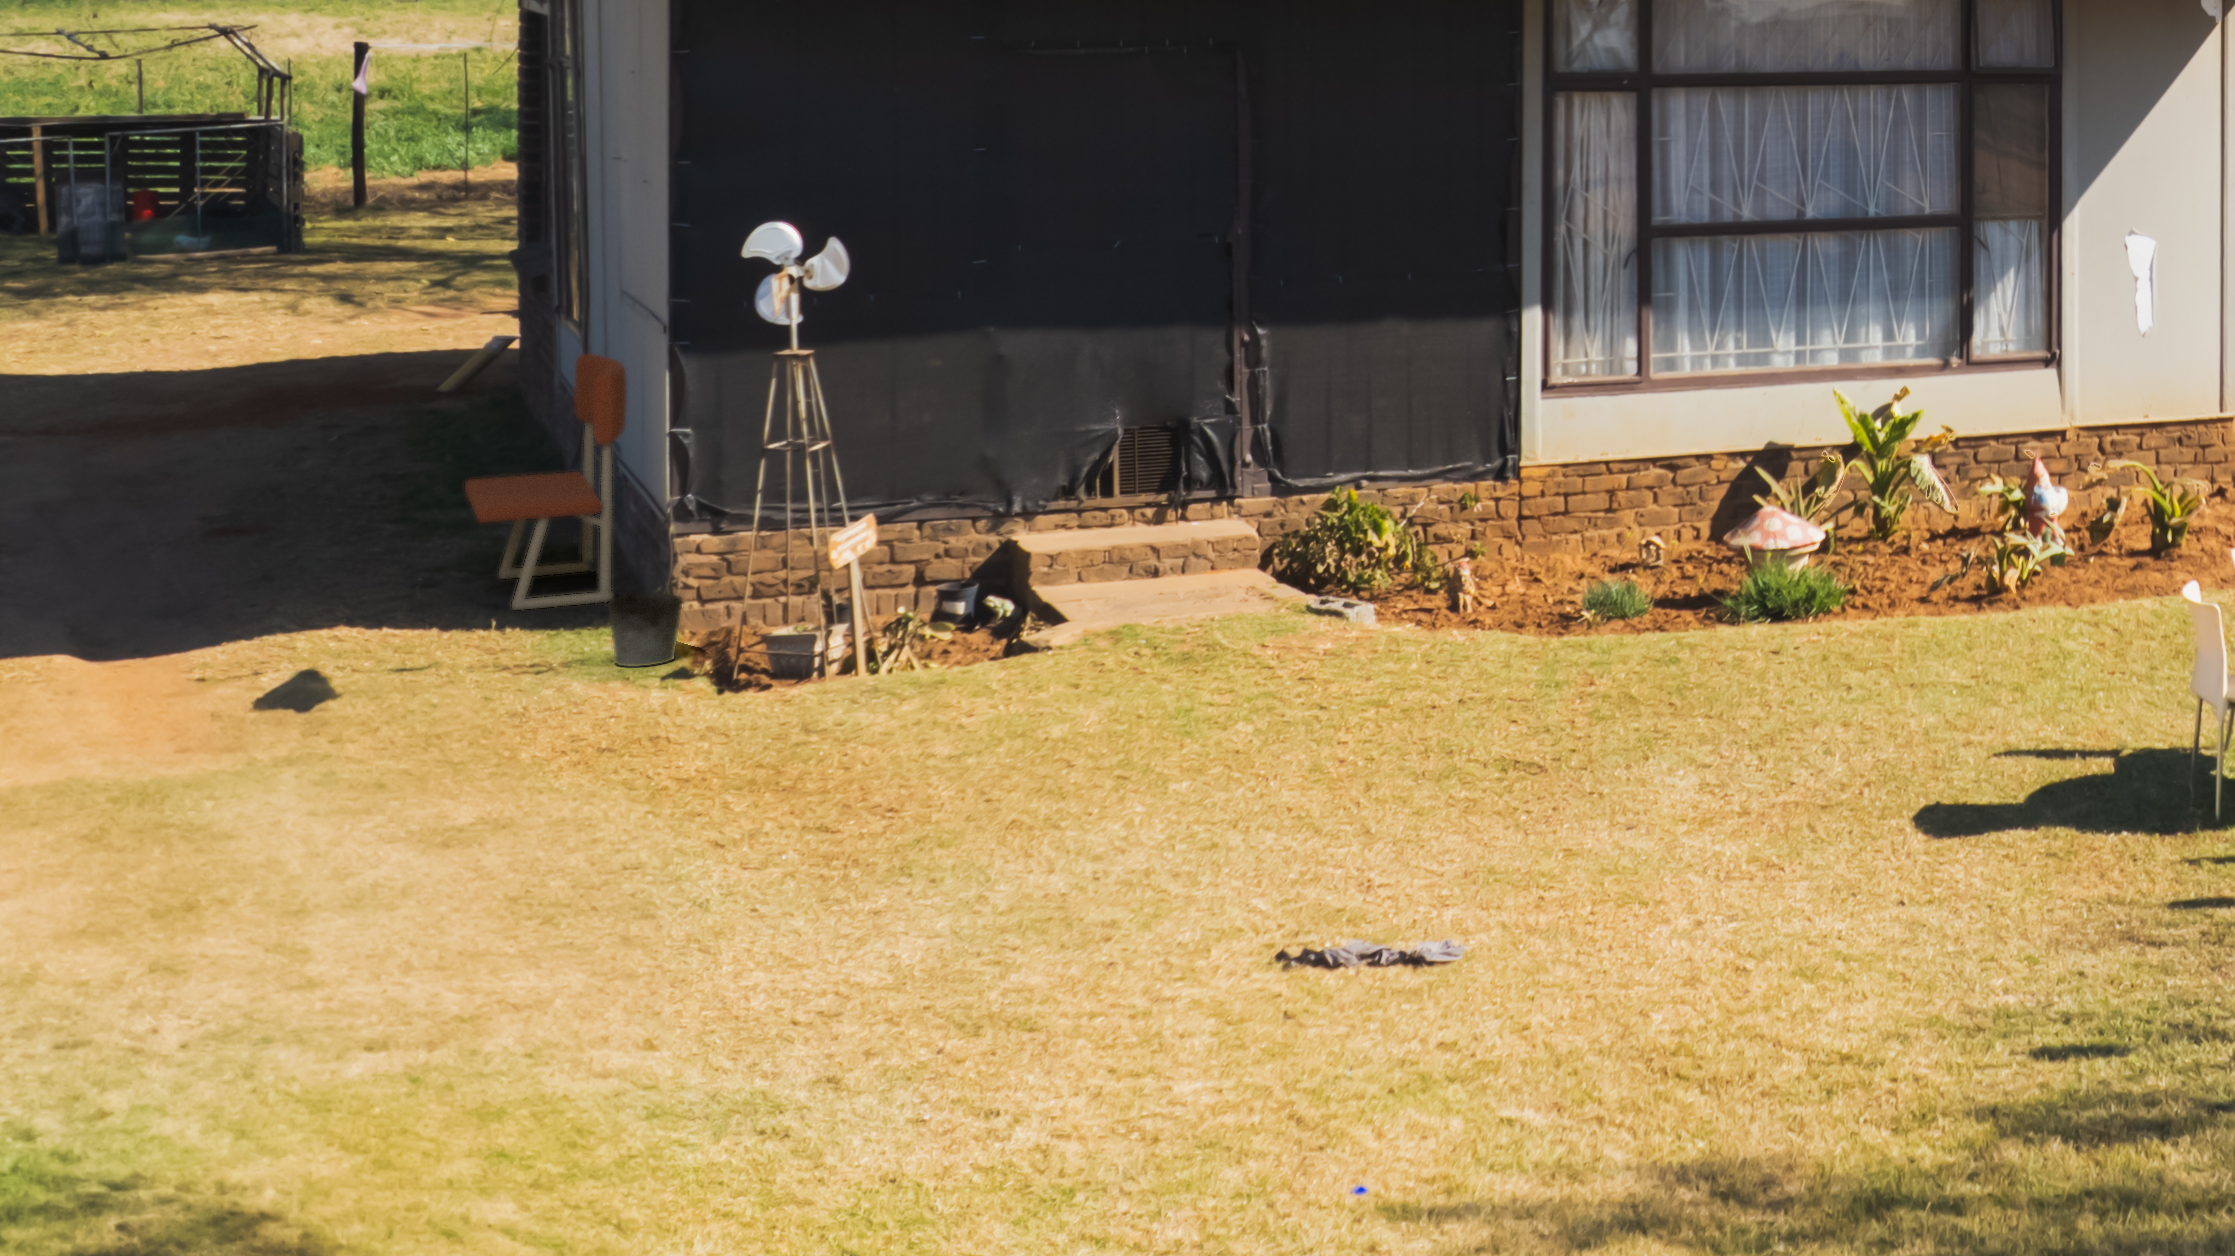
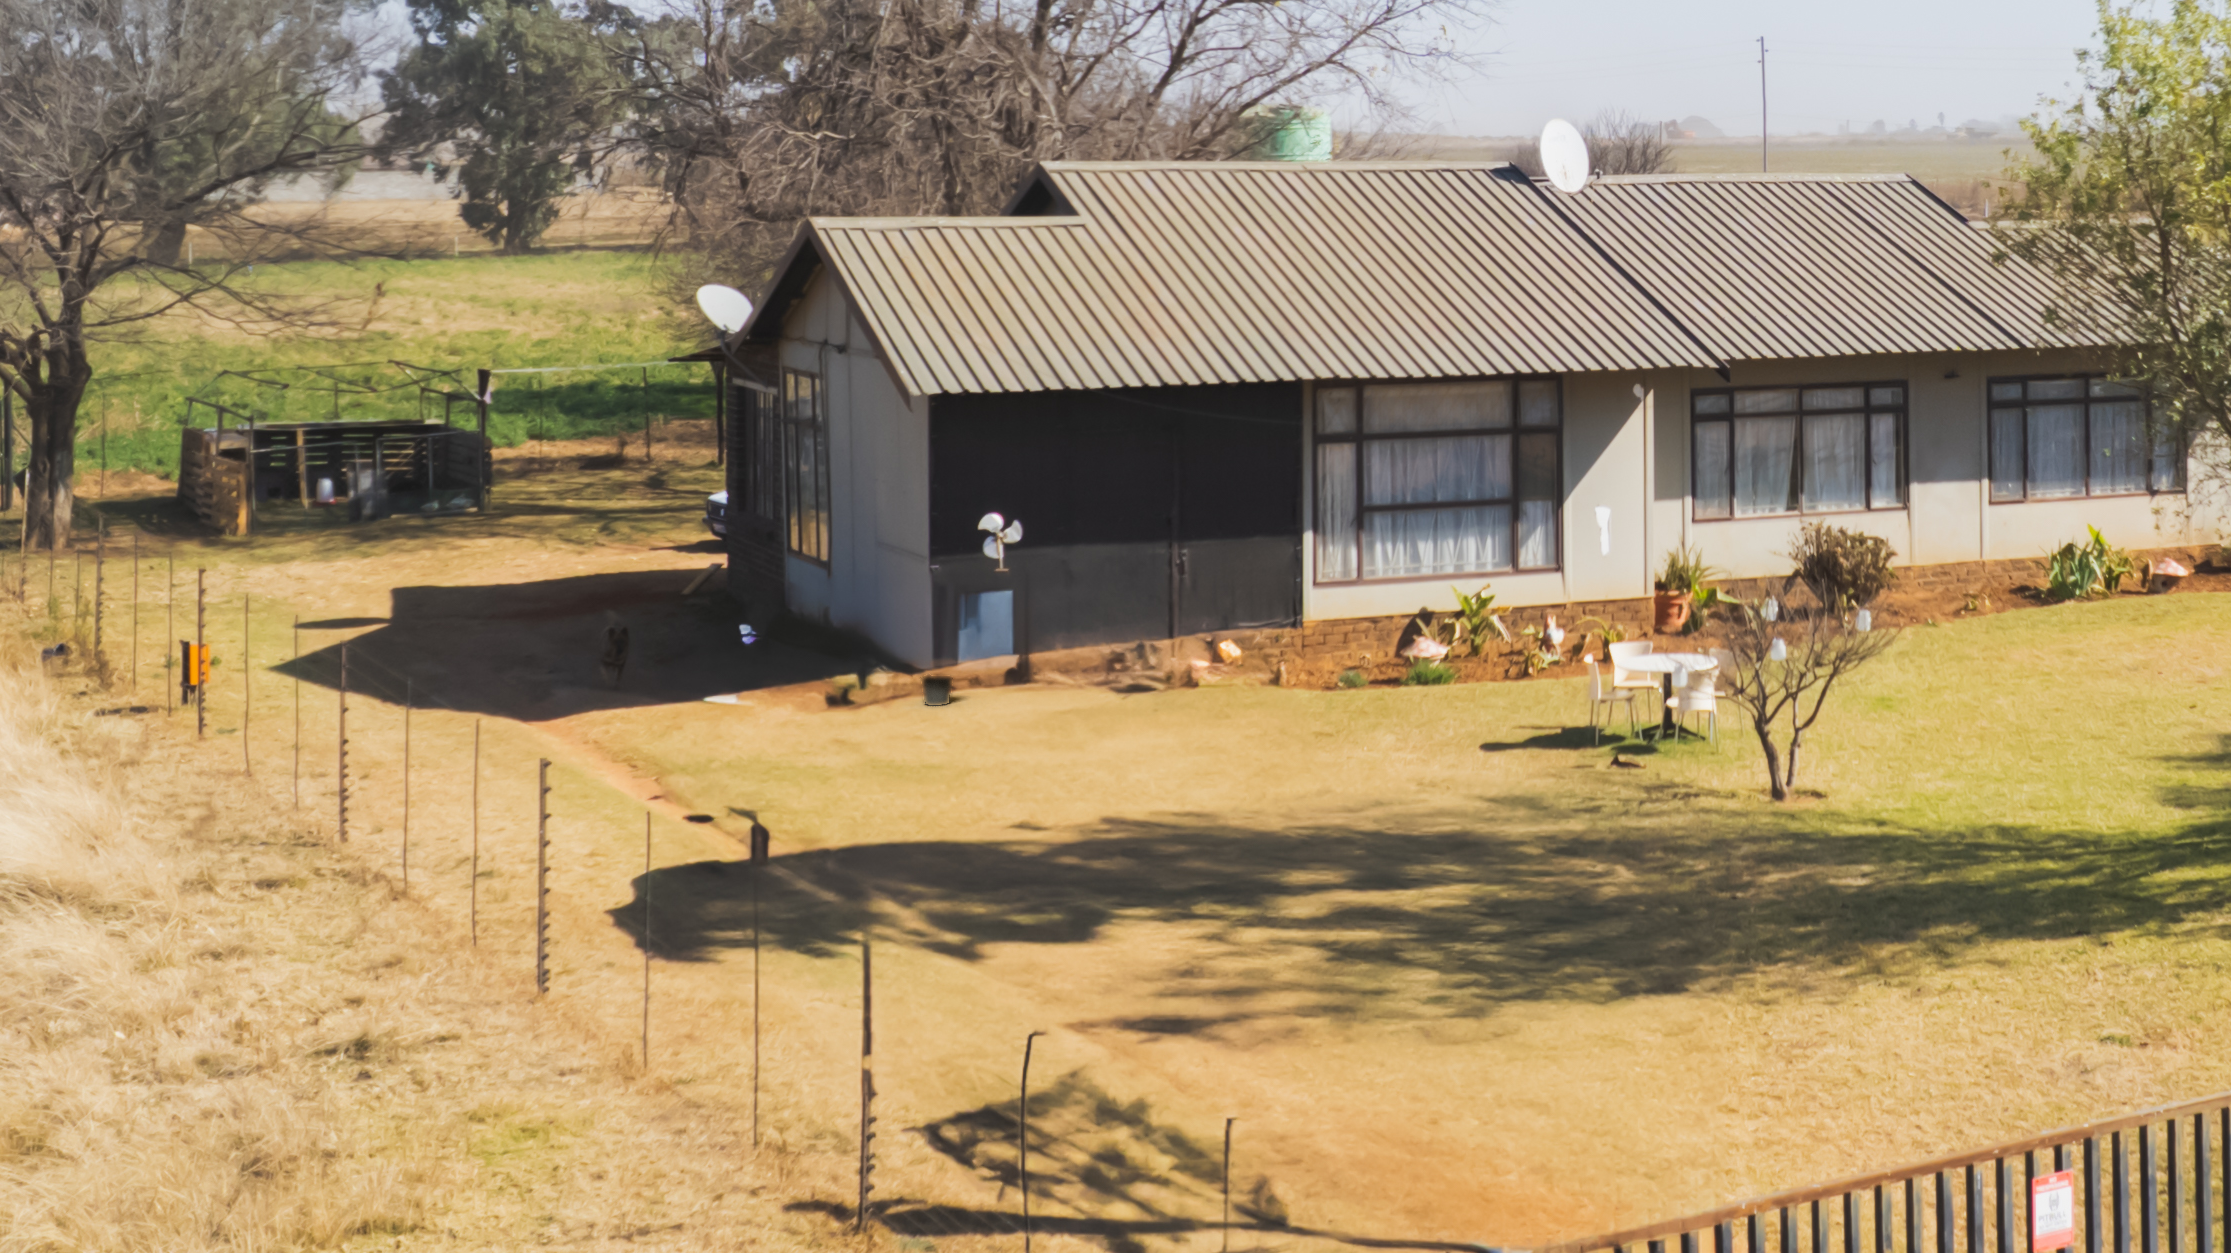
bench: present [465,354,627,610] -> none [813,571,896,686]

